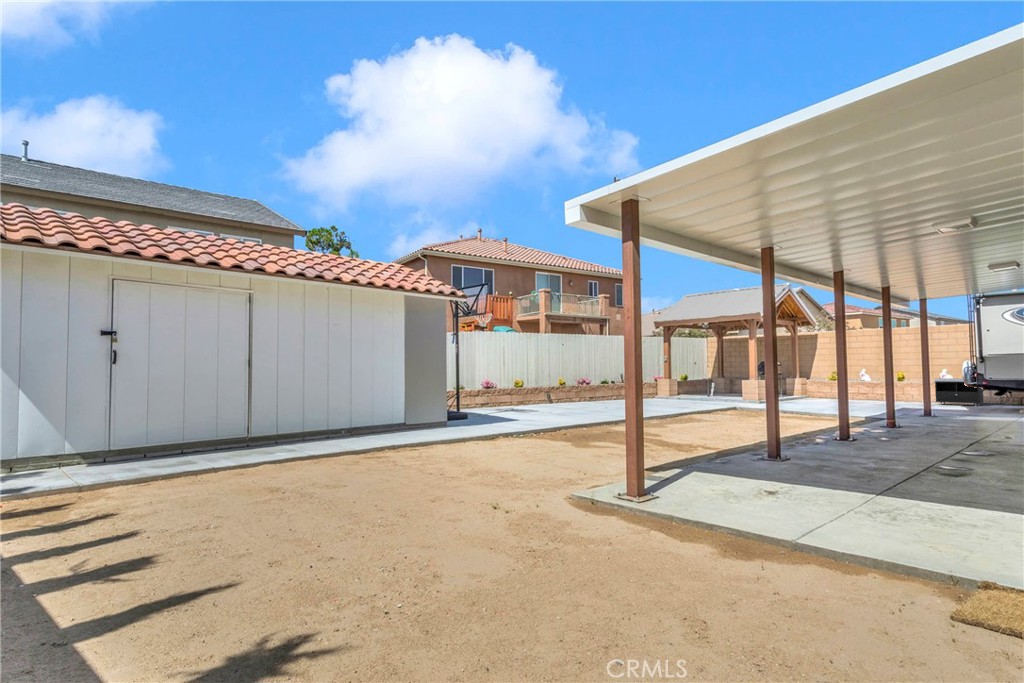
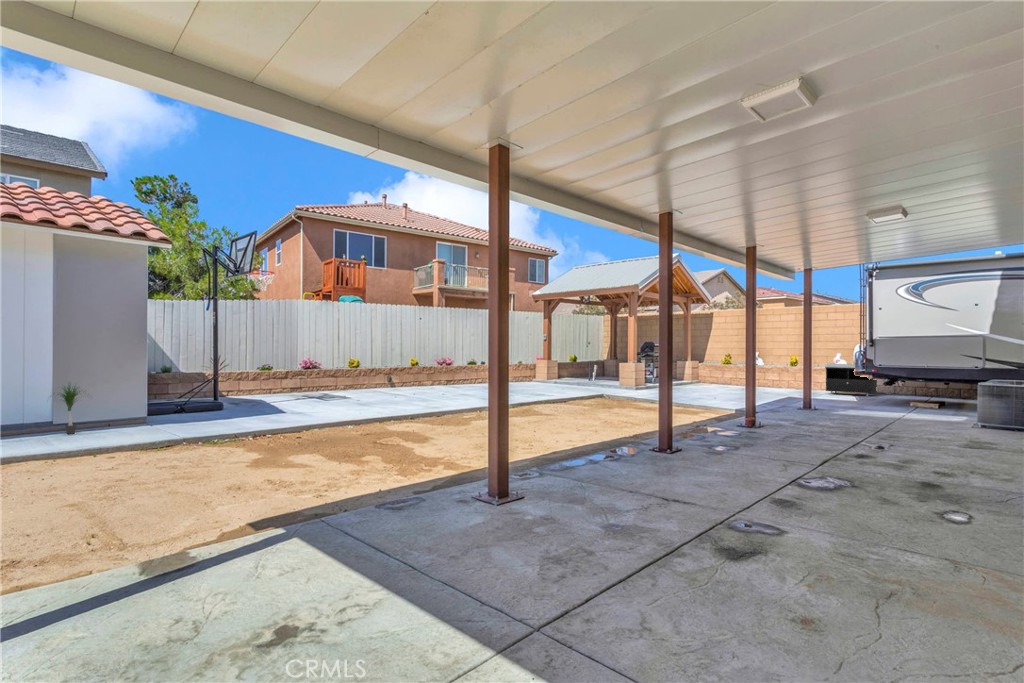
potted plant: none [394,394,420,433] -> present [61,385,80,434]

